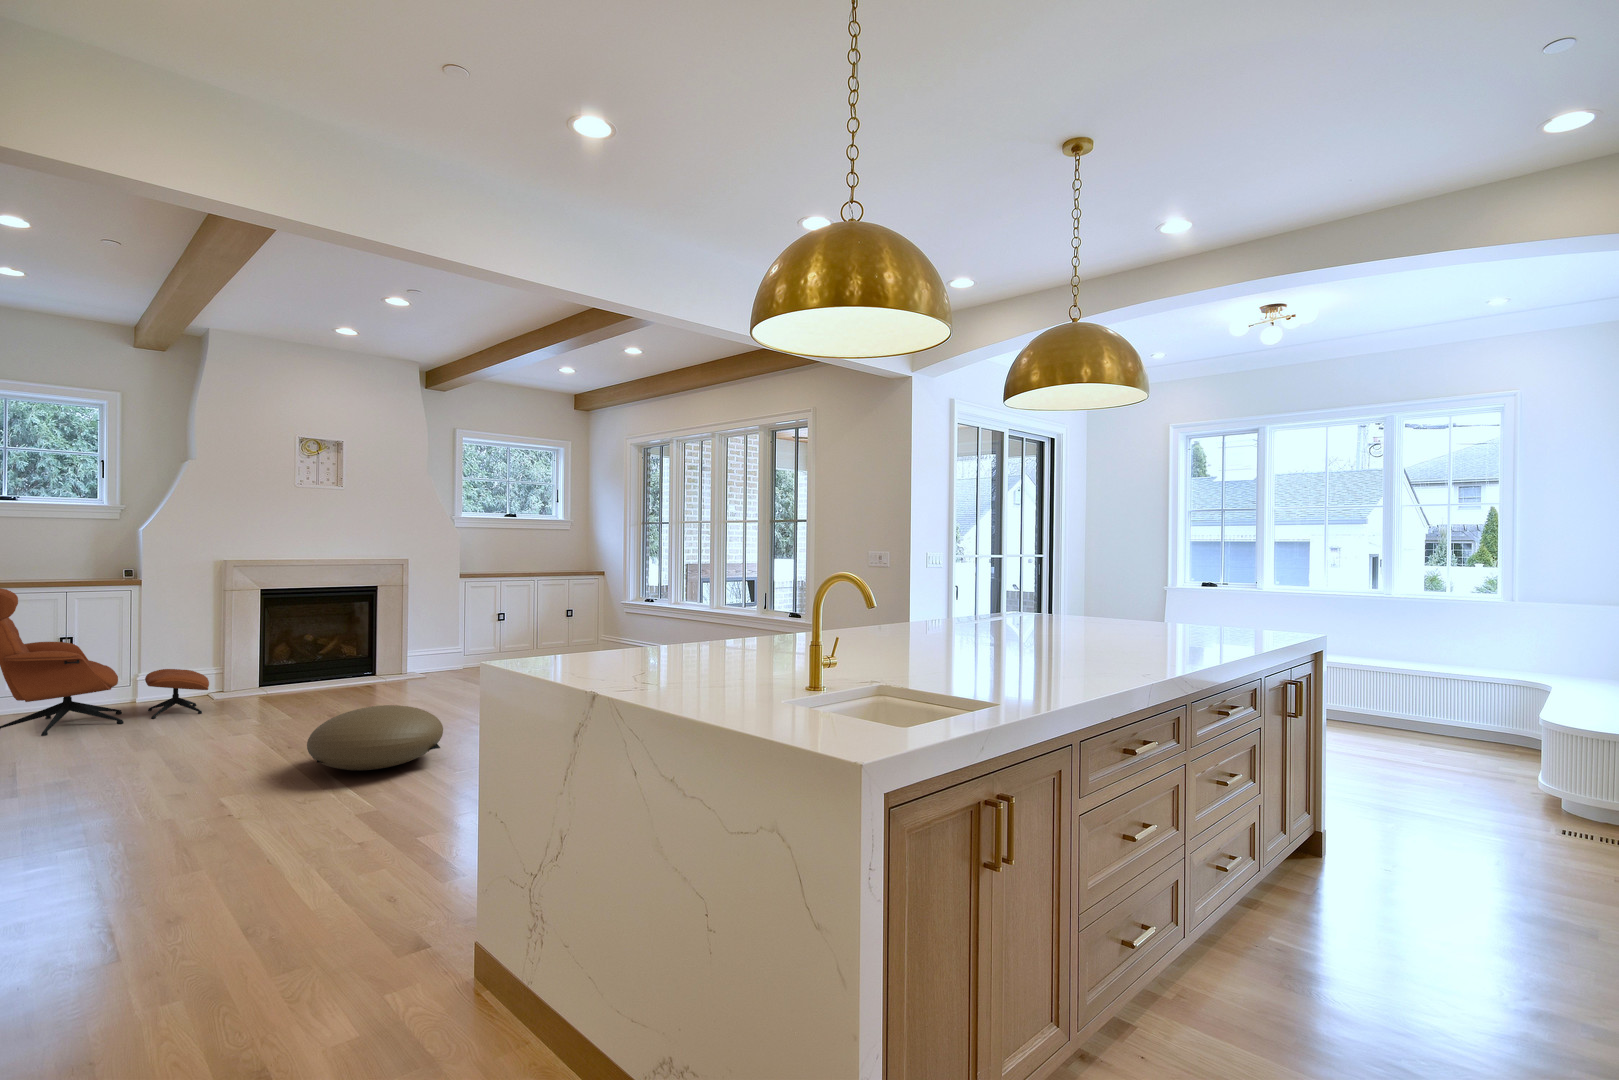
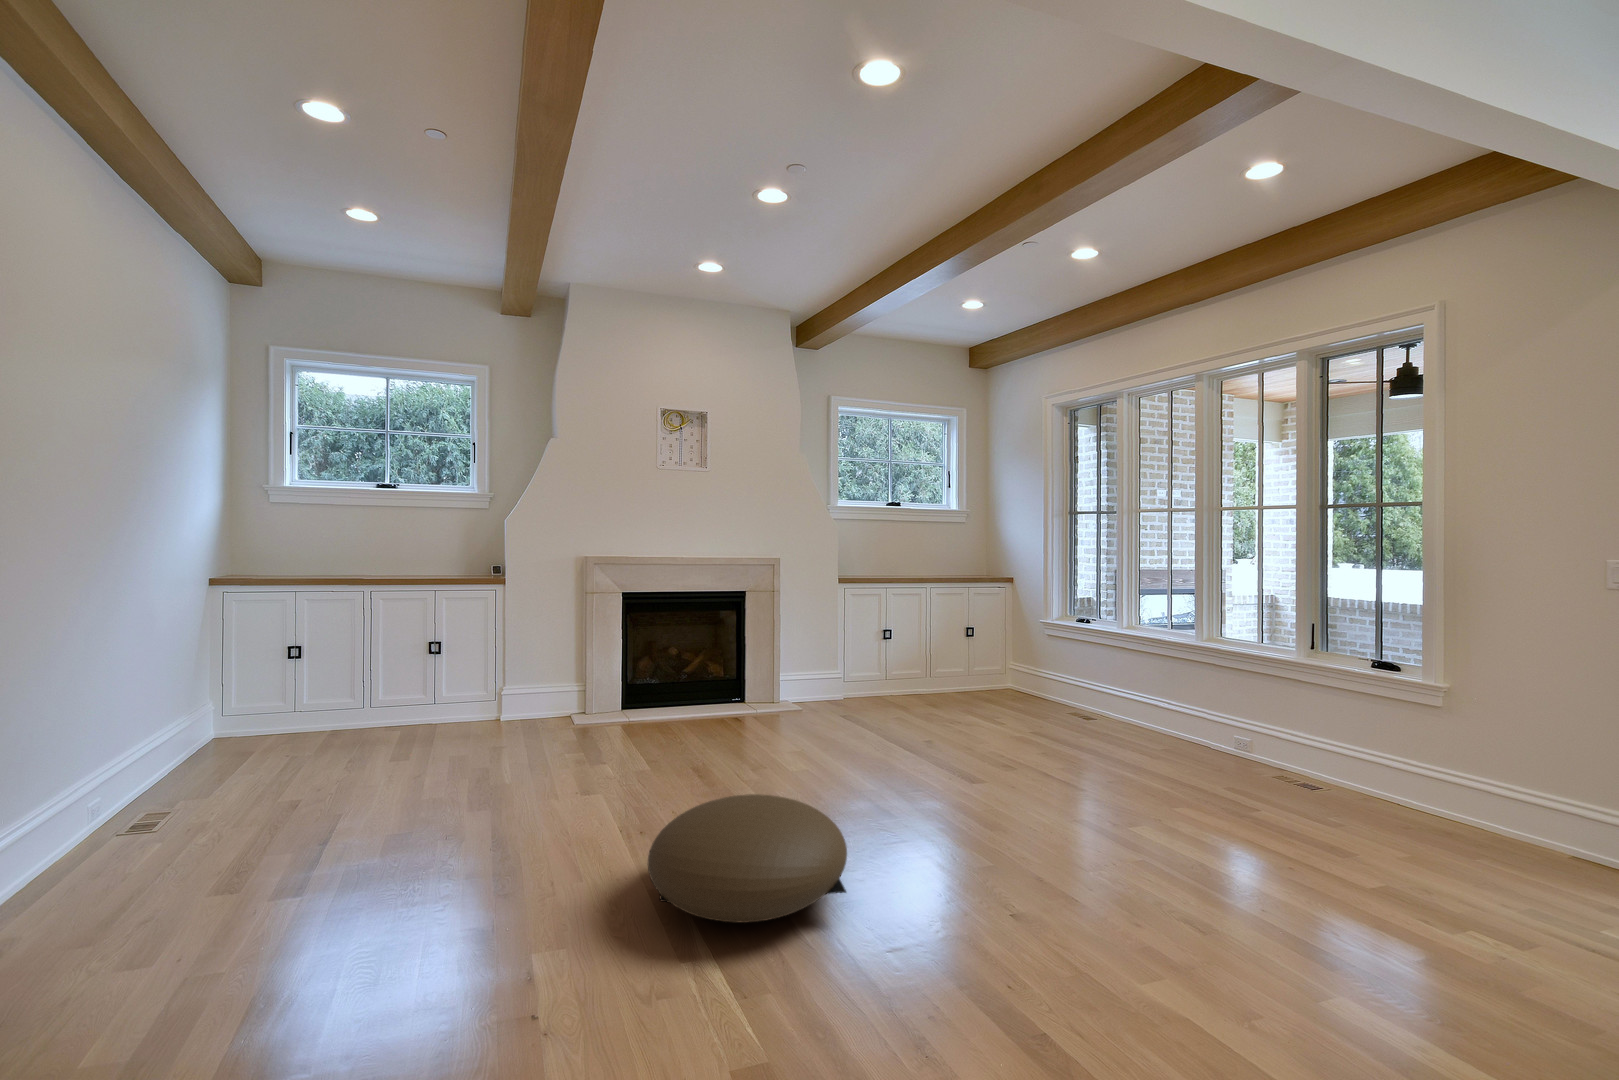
lounge chair: present [0,588,209,736] -> none [345,585,563,765]

